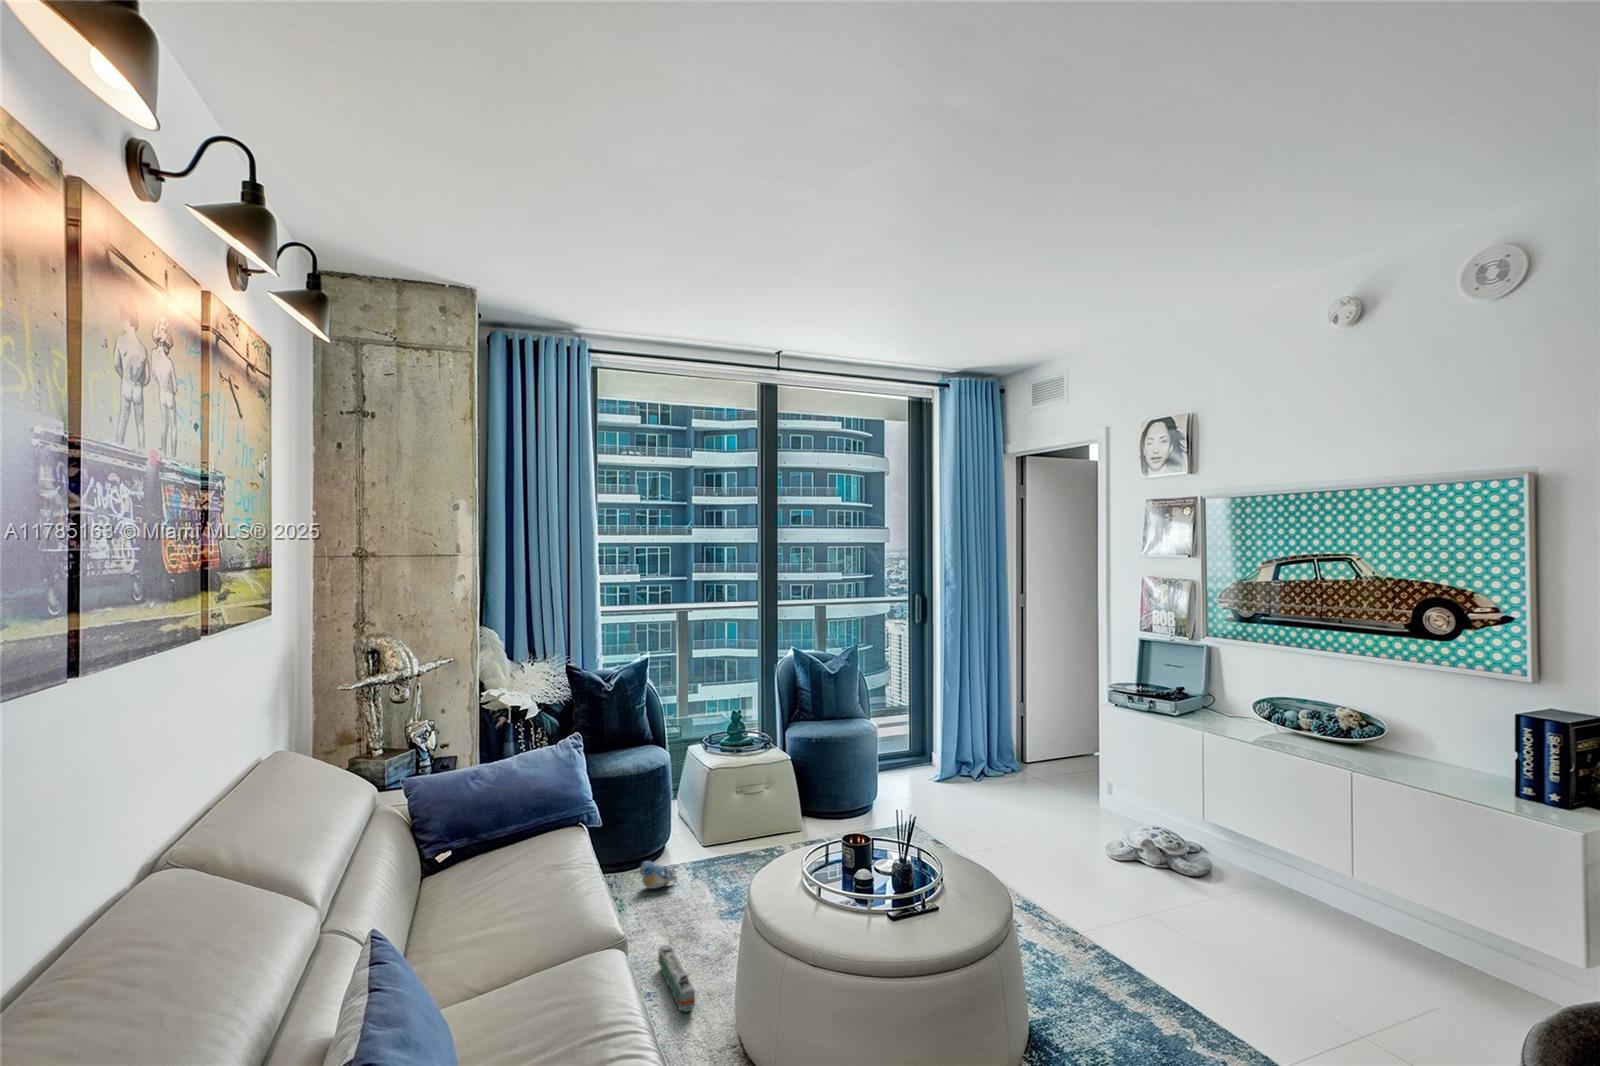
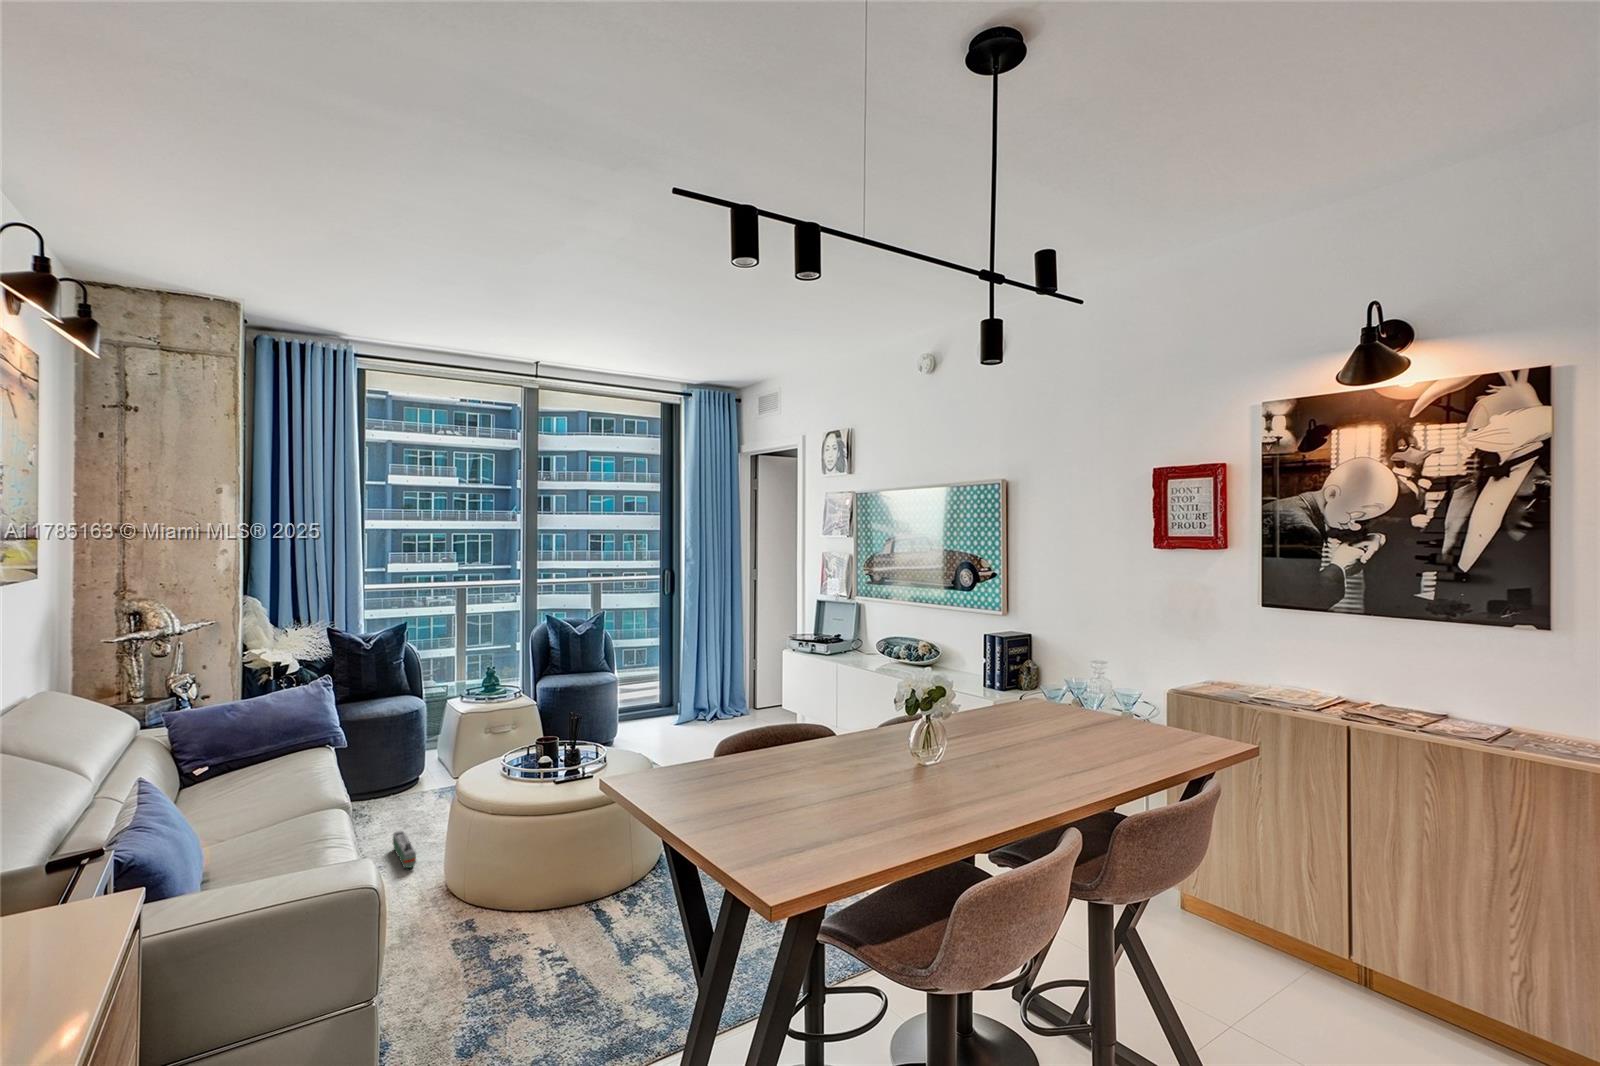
plush toy: present [640,861,677,889] -> none [387,783,423,805]

